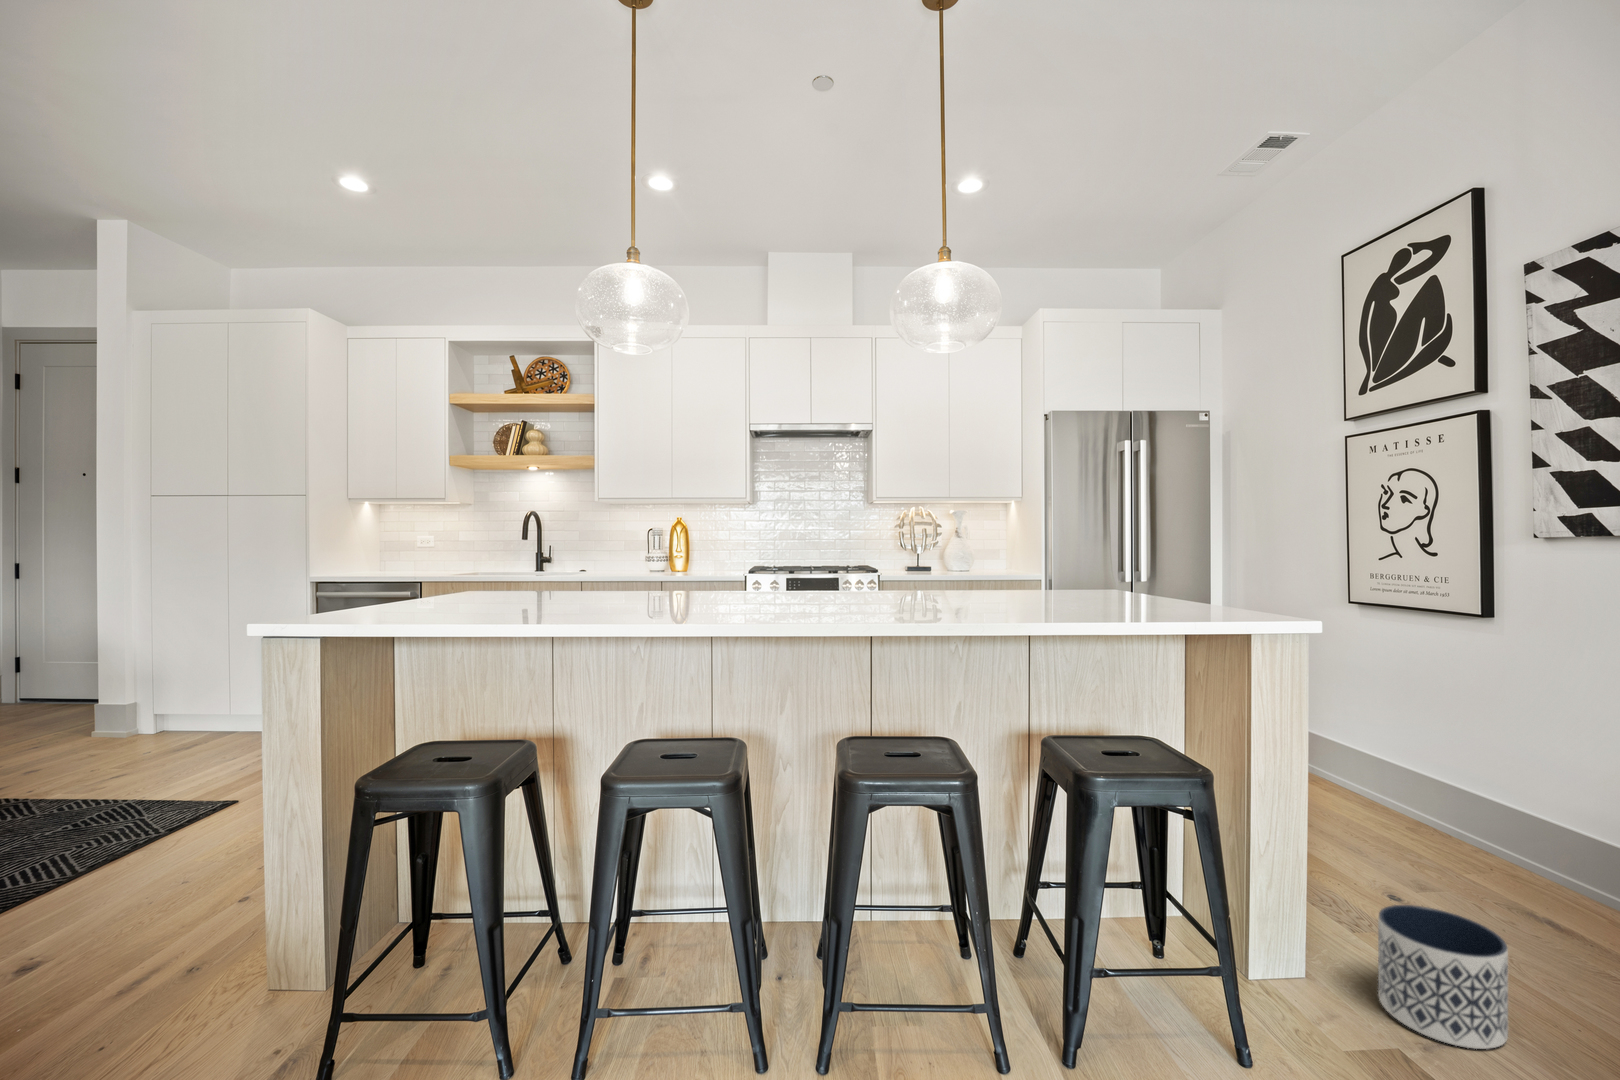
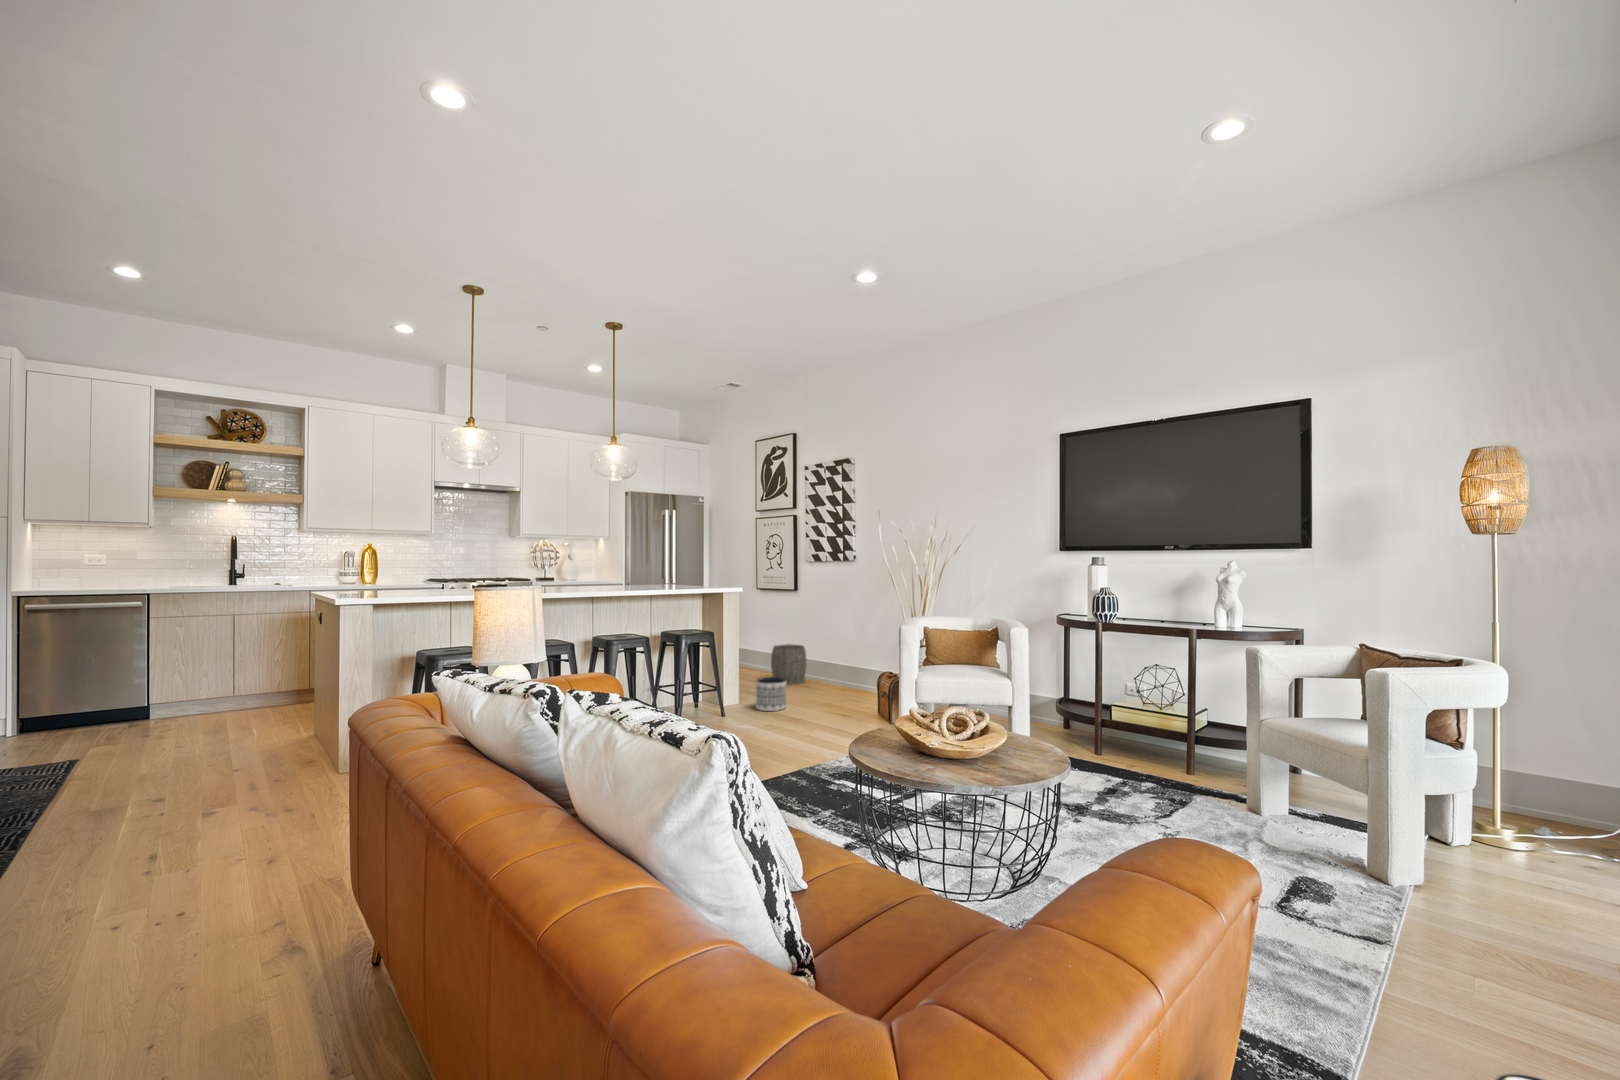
woven basket: none [1407,759,1537,888] -> present [771,644,806,685]

